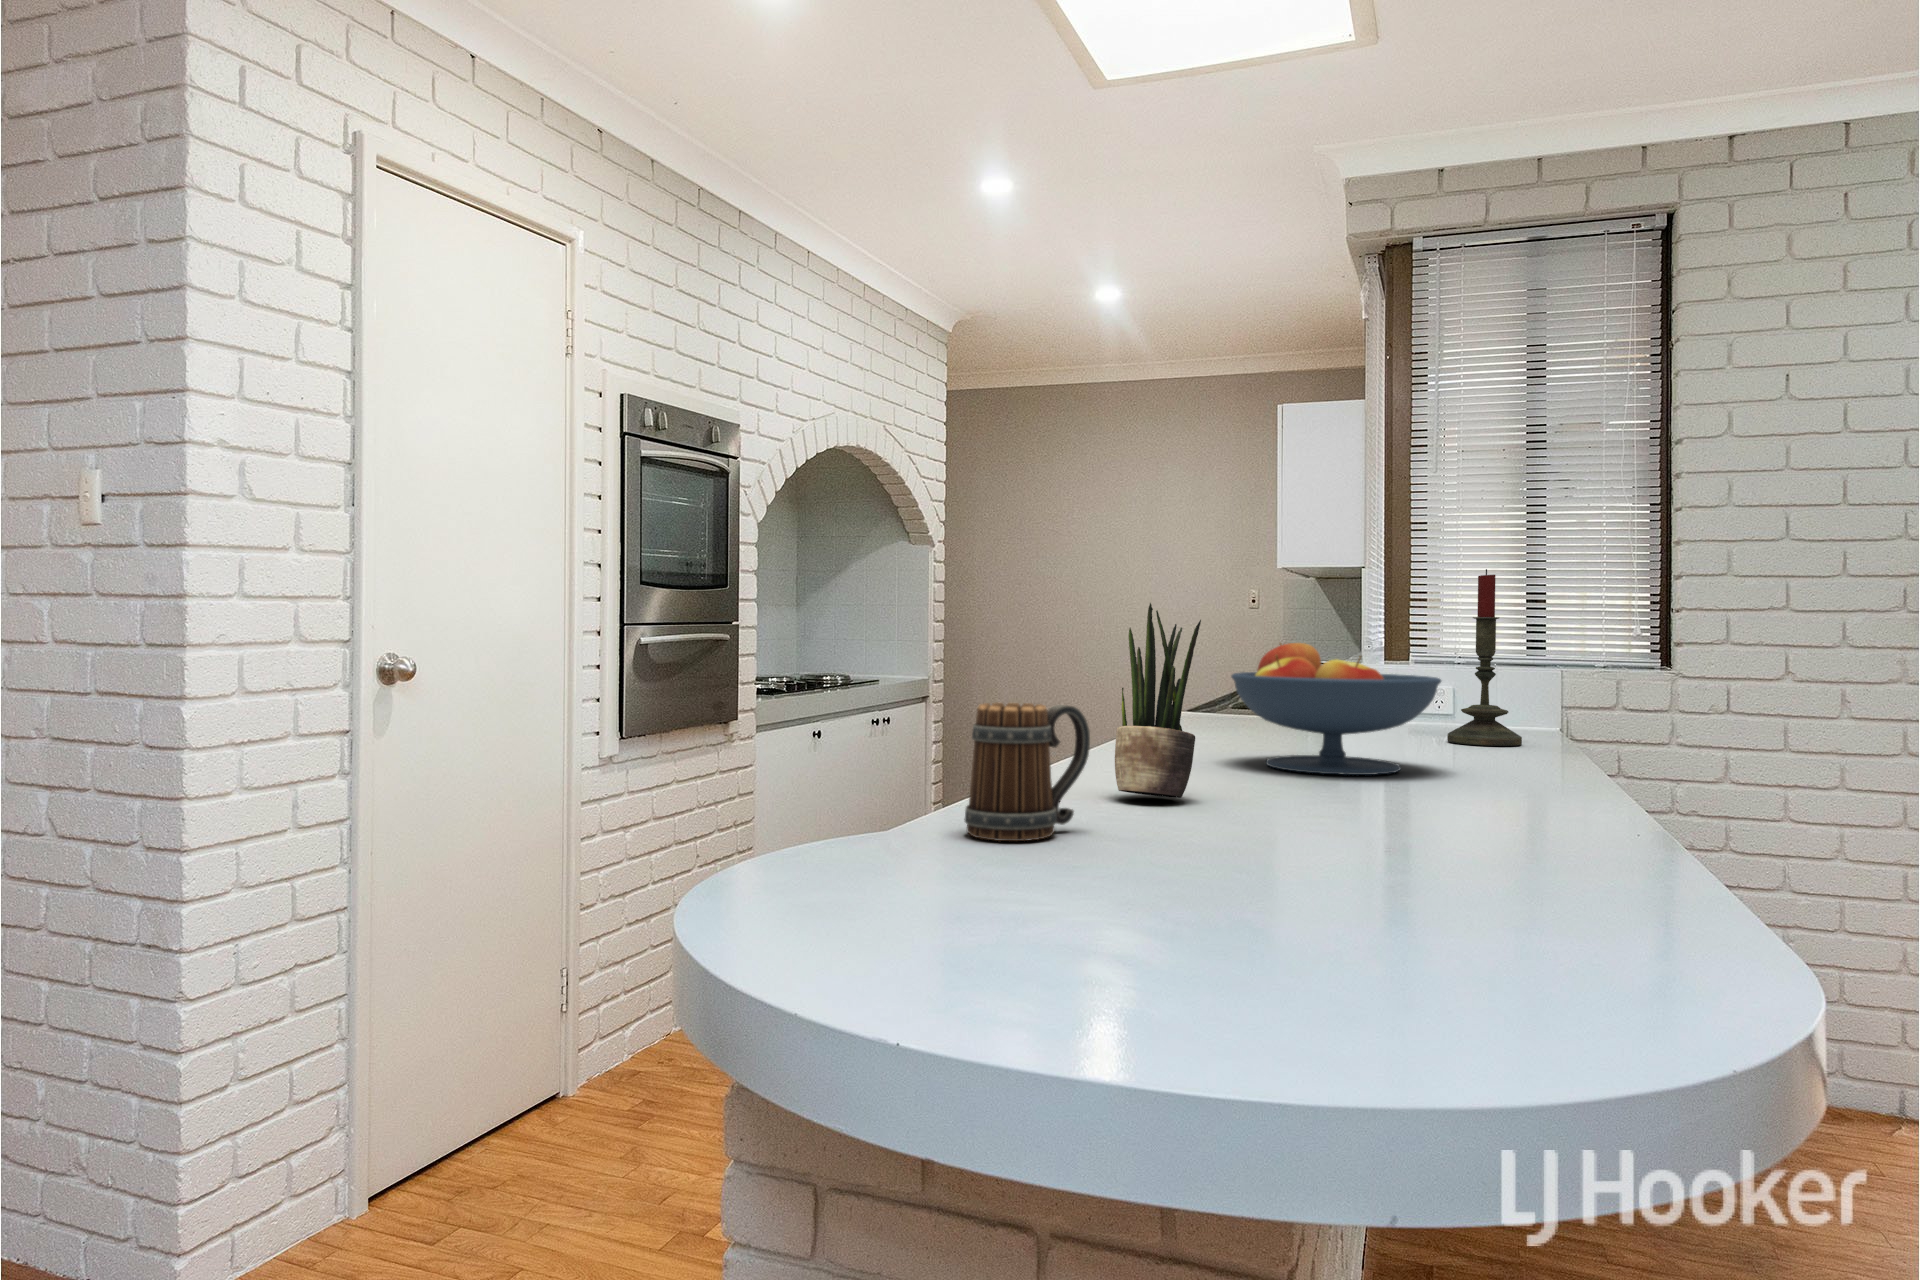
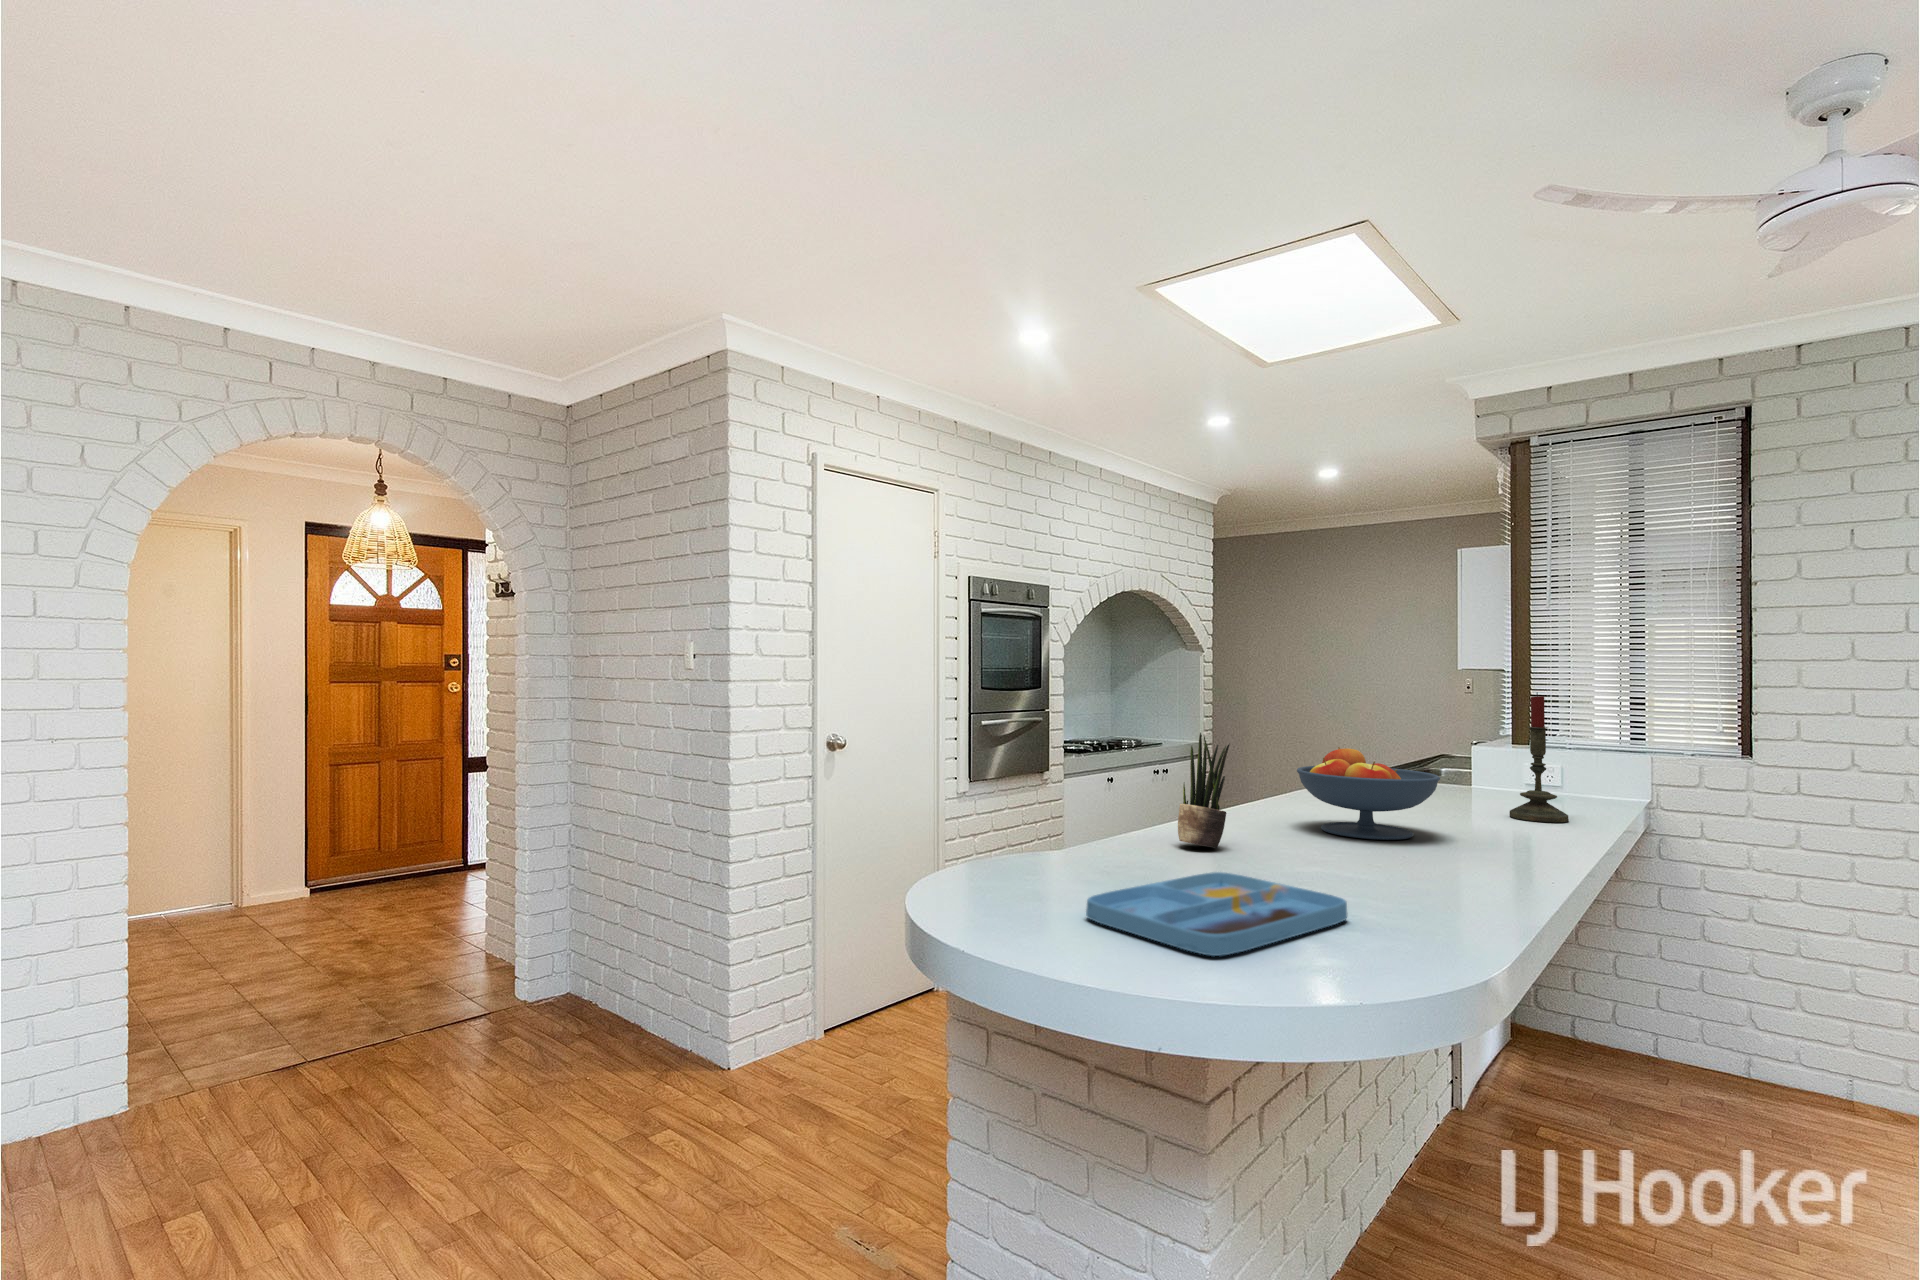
mug: present [964,703,1090,841] -> none [1060,792,1132,867]
tray: none [1170,828,1588,985] -> present [1086,872,1347,956]

